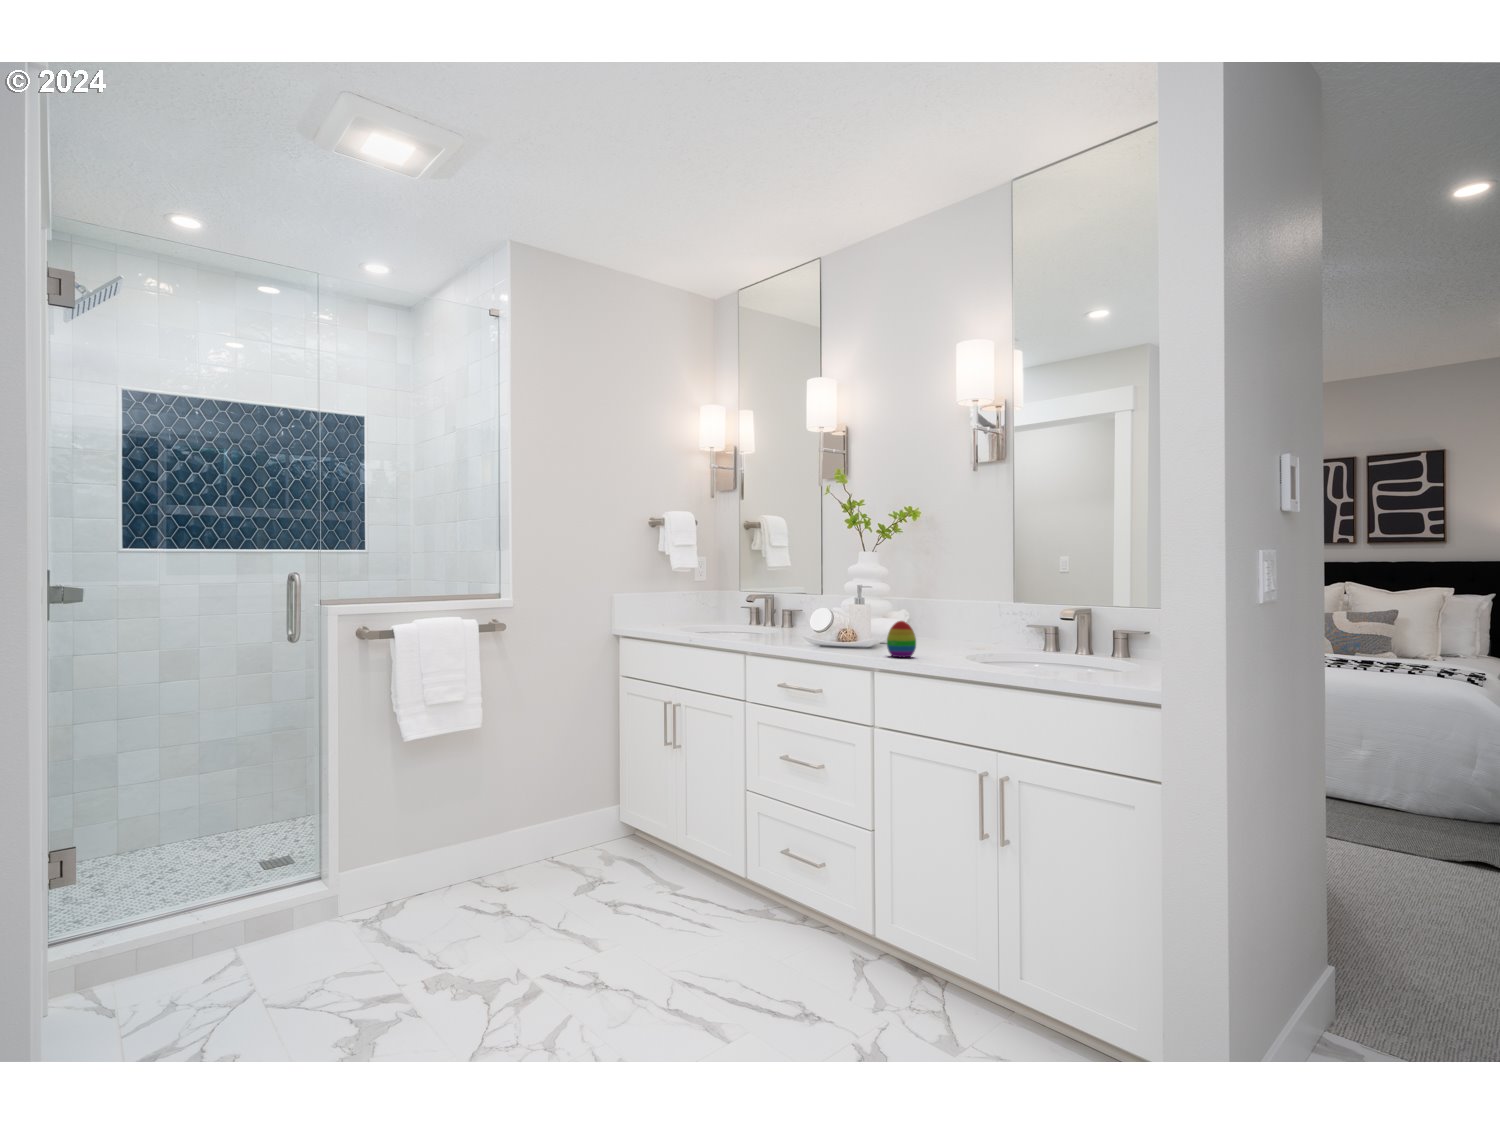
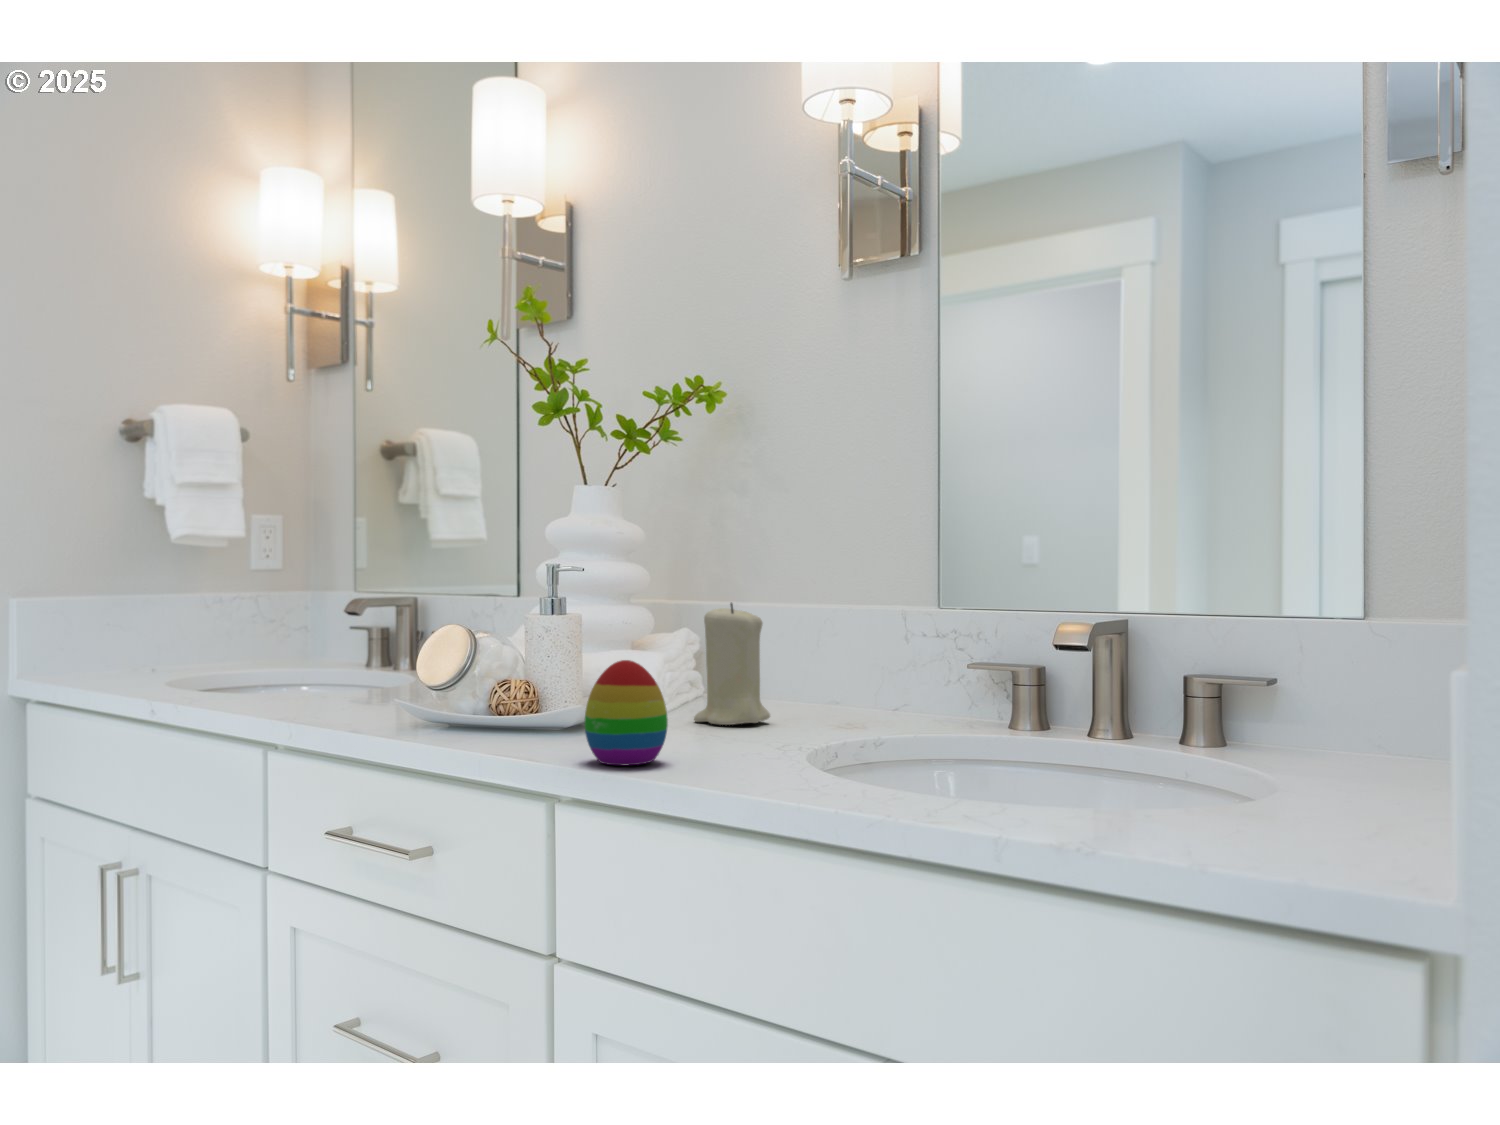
candle: none [914,600,945,648] -> present [694,603,770,725]

